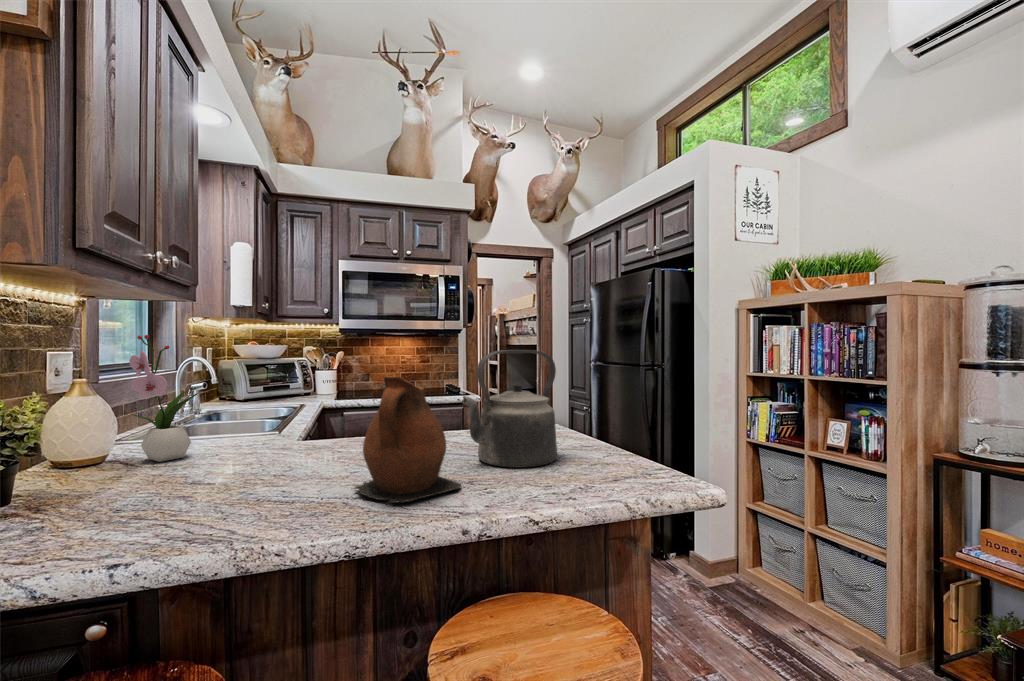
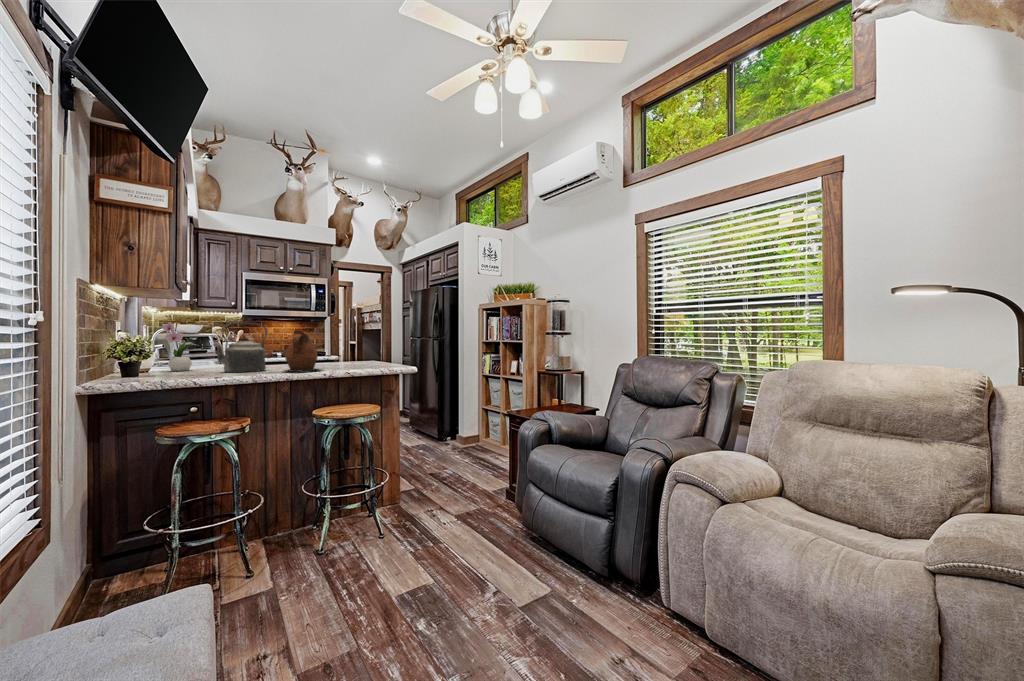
kettle: present [463,350,557,468] -> present [213,323,267,372]

